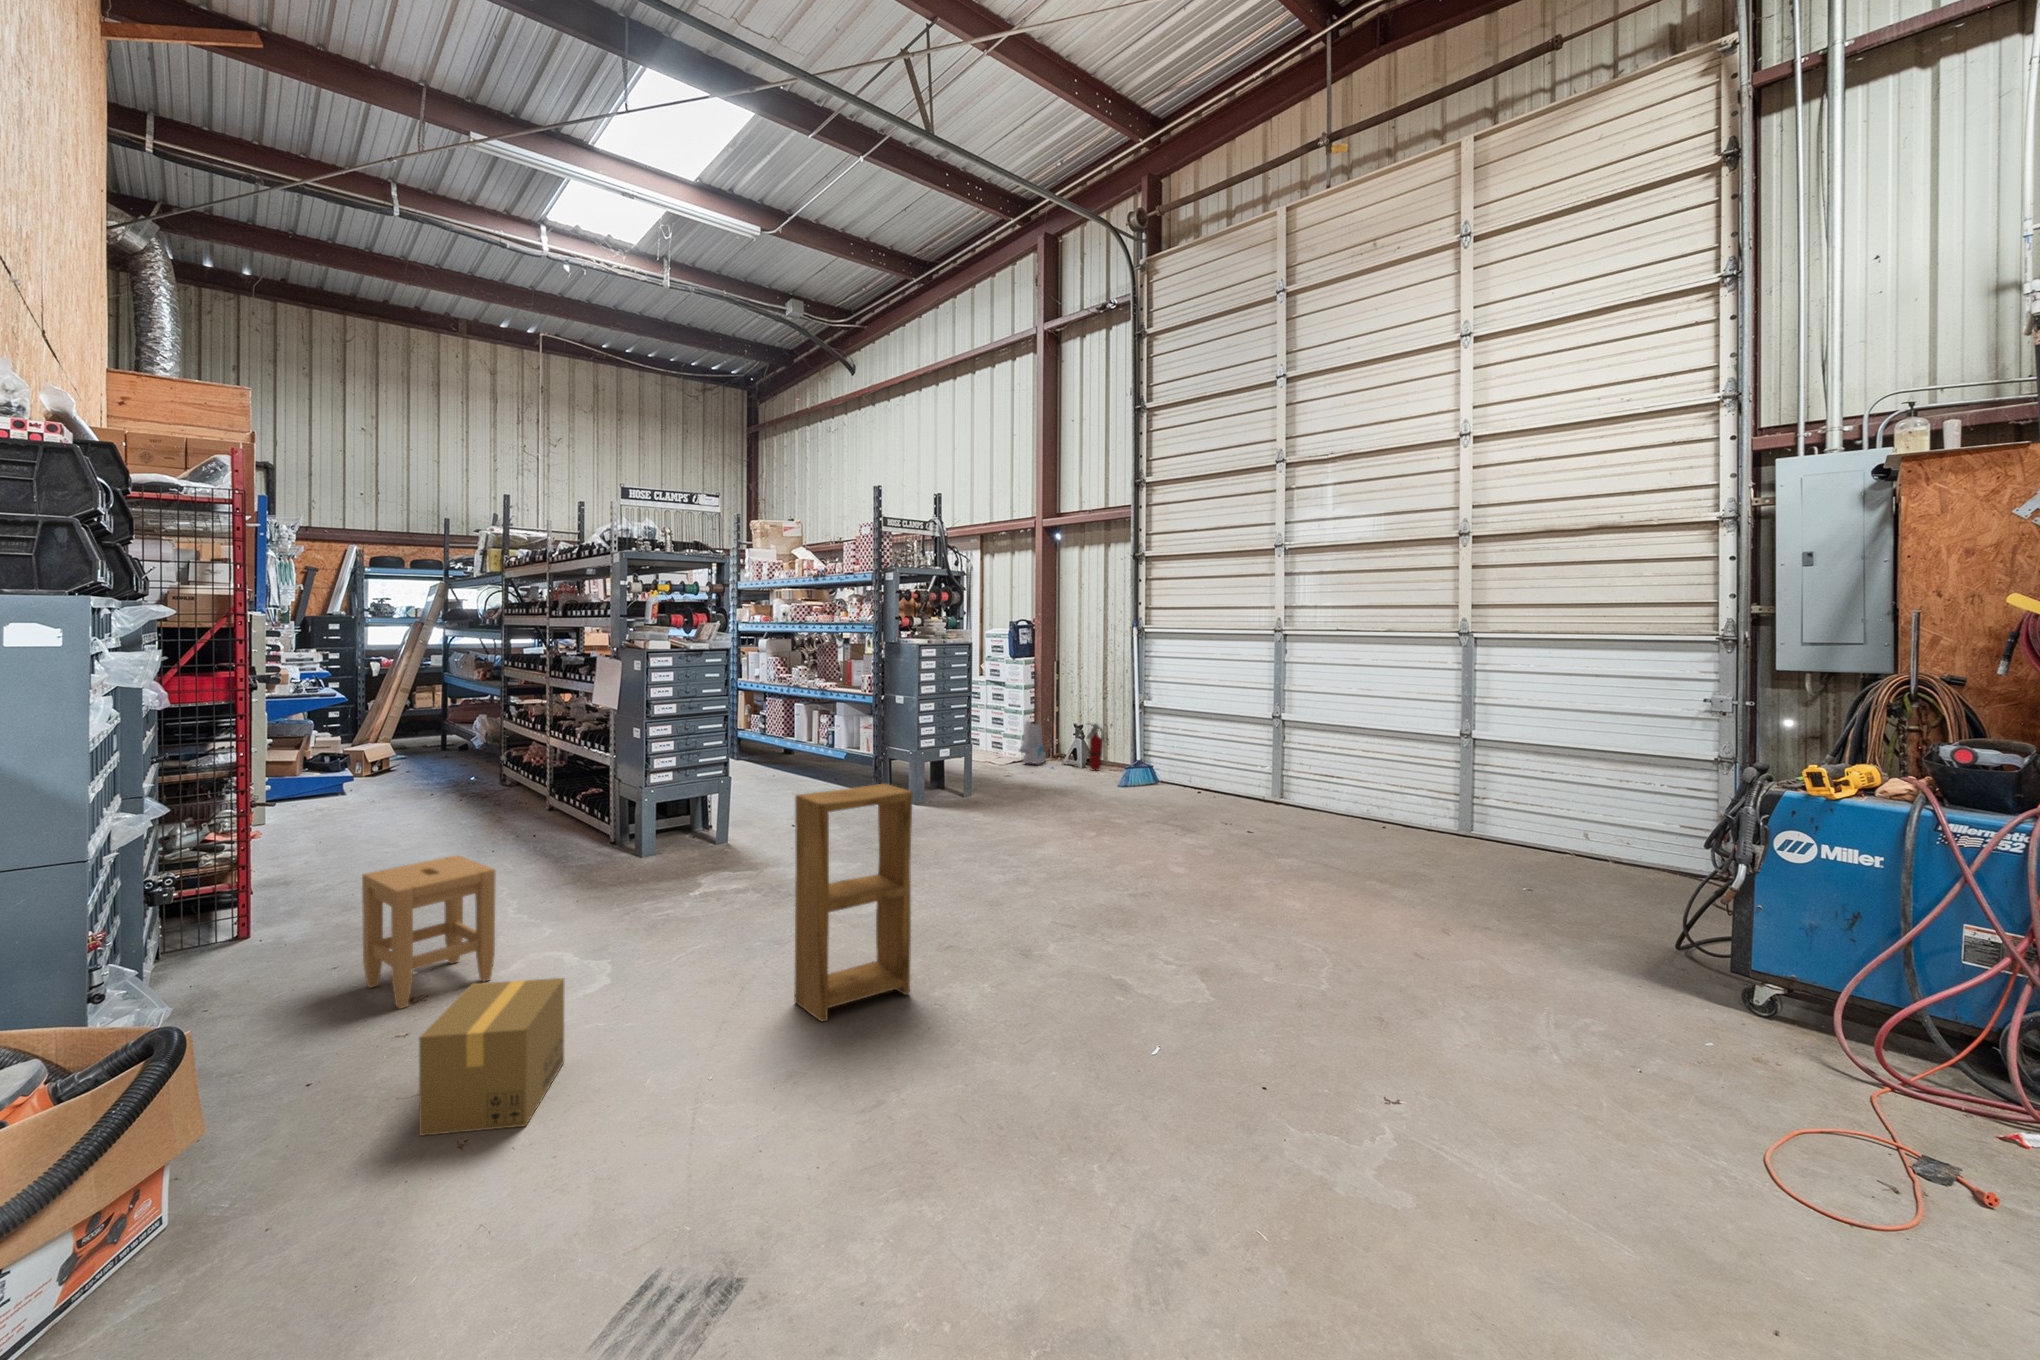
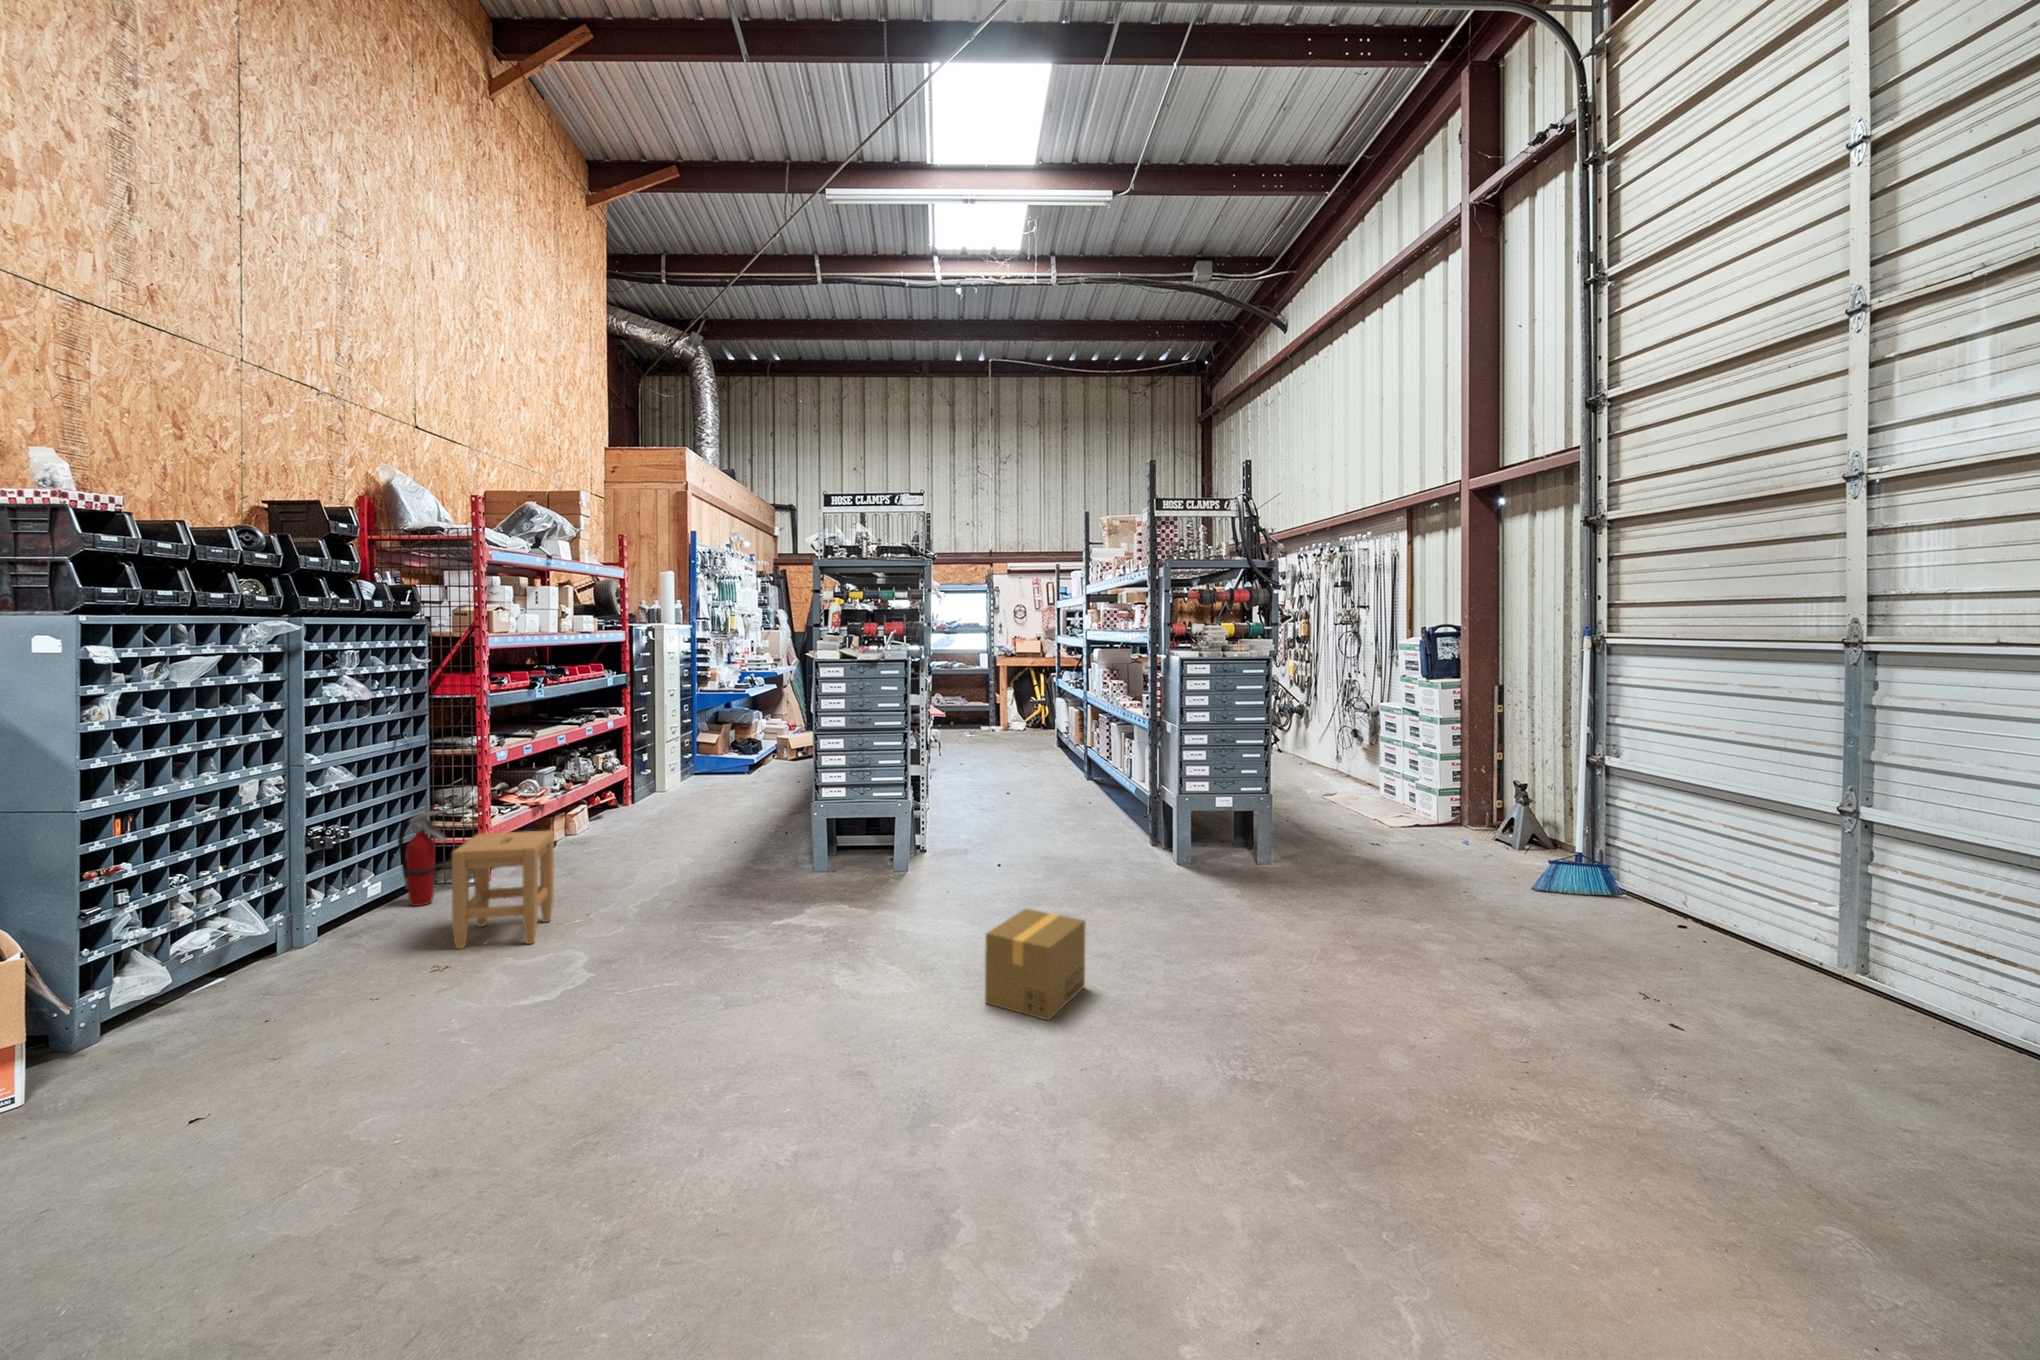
vacuum cleaner: present [1019,721,1046,764] -> none [1403,768,1471,834]
fire extinguisher: present [1087,724,1104,771] -> present [398,810,446,906]
shelving unit: present [794,784,913,1021] -> none [603,823,745,1087]
cardboard box: present [419,978,564,1136] -> present [985,909,1085,1020]

